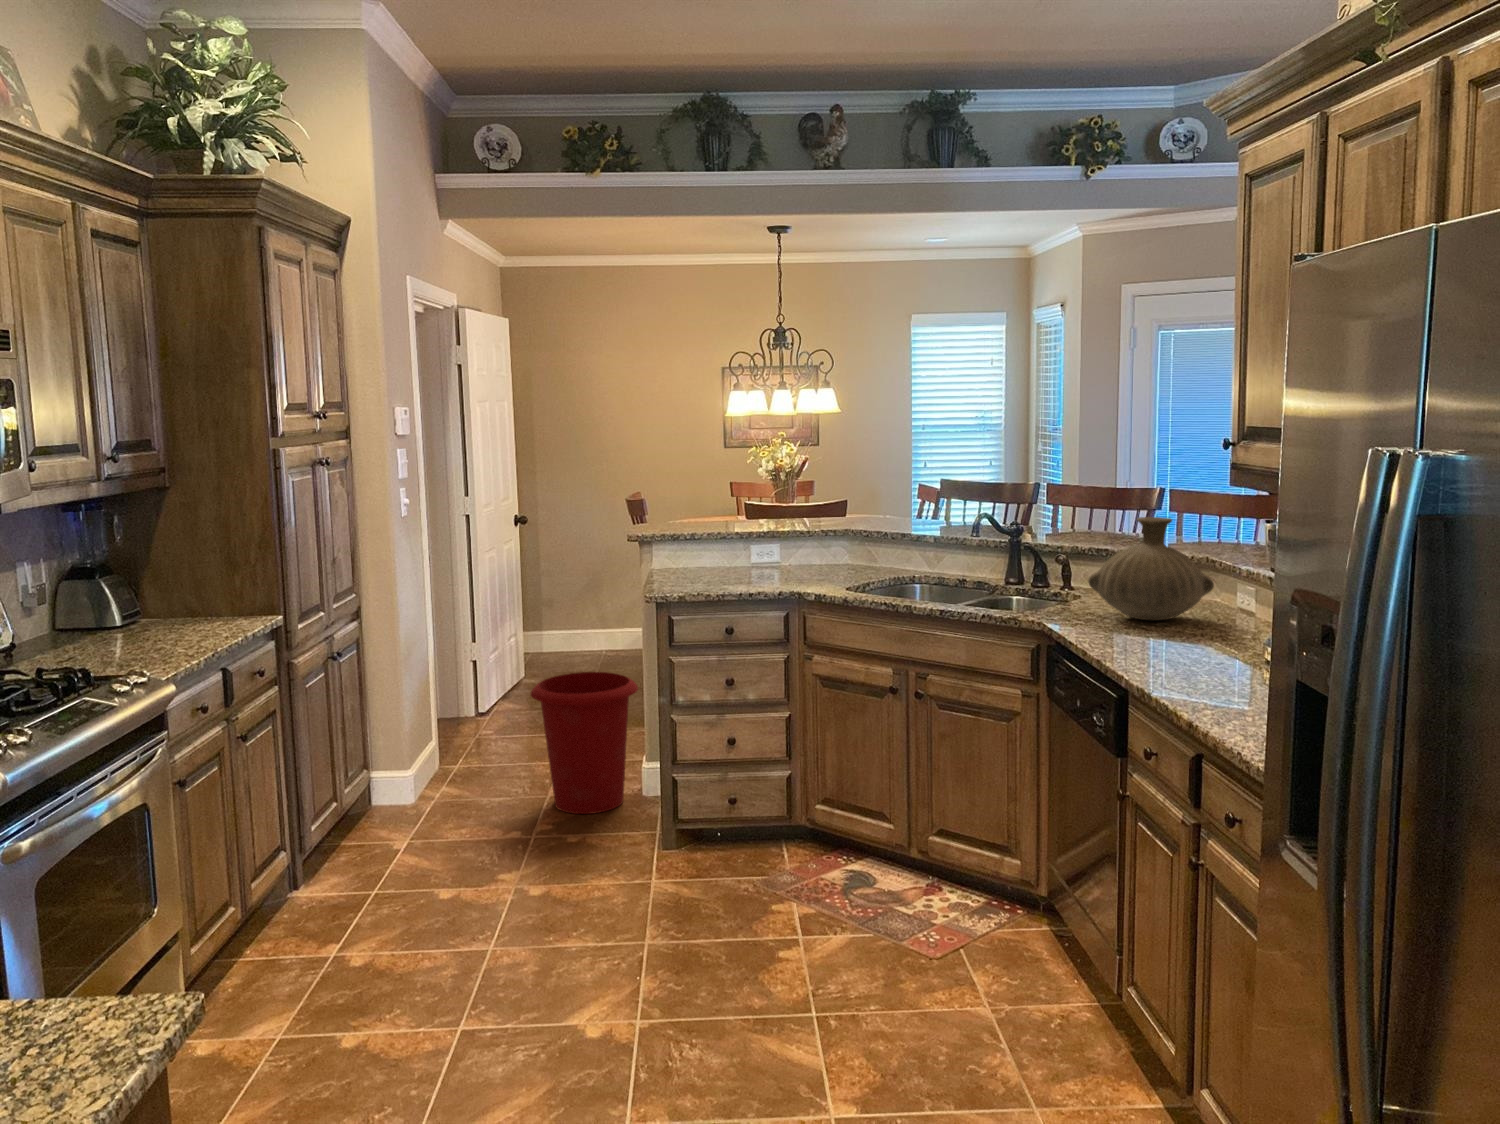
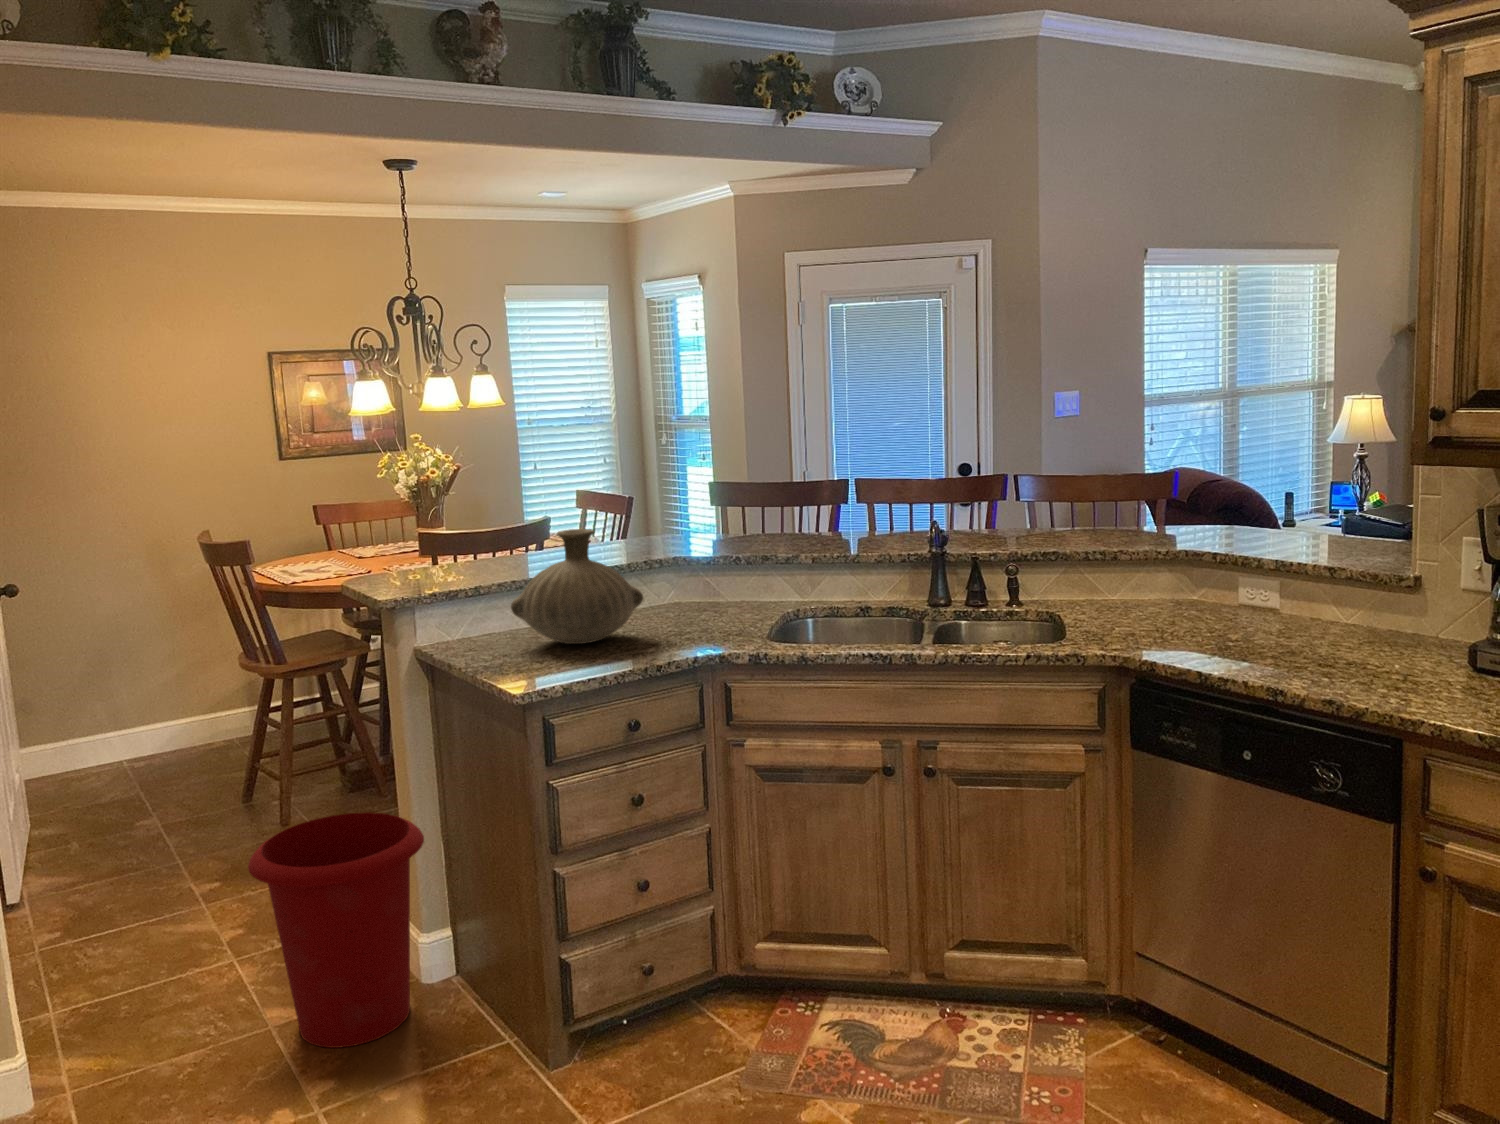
vase: present [1088,517,1214,620] -> present [511,529,643,644]

